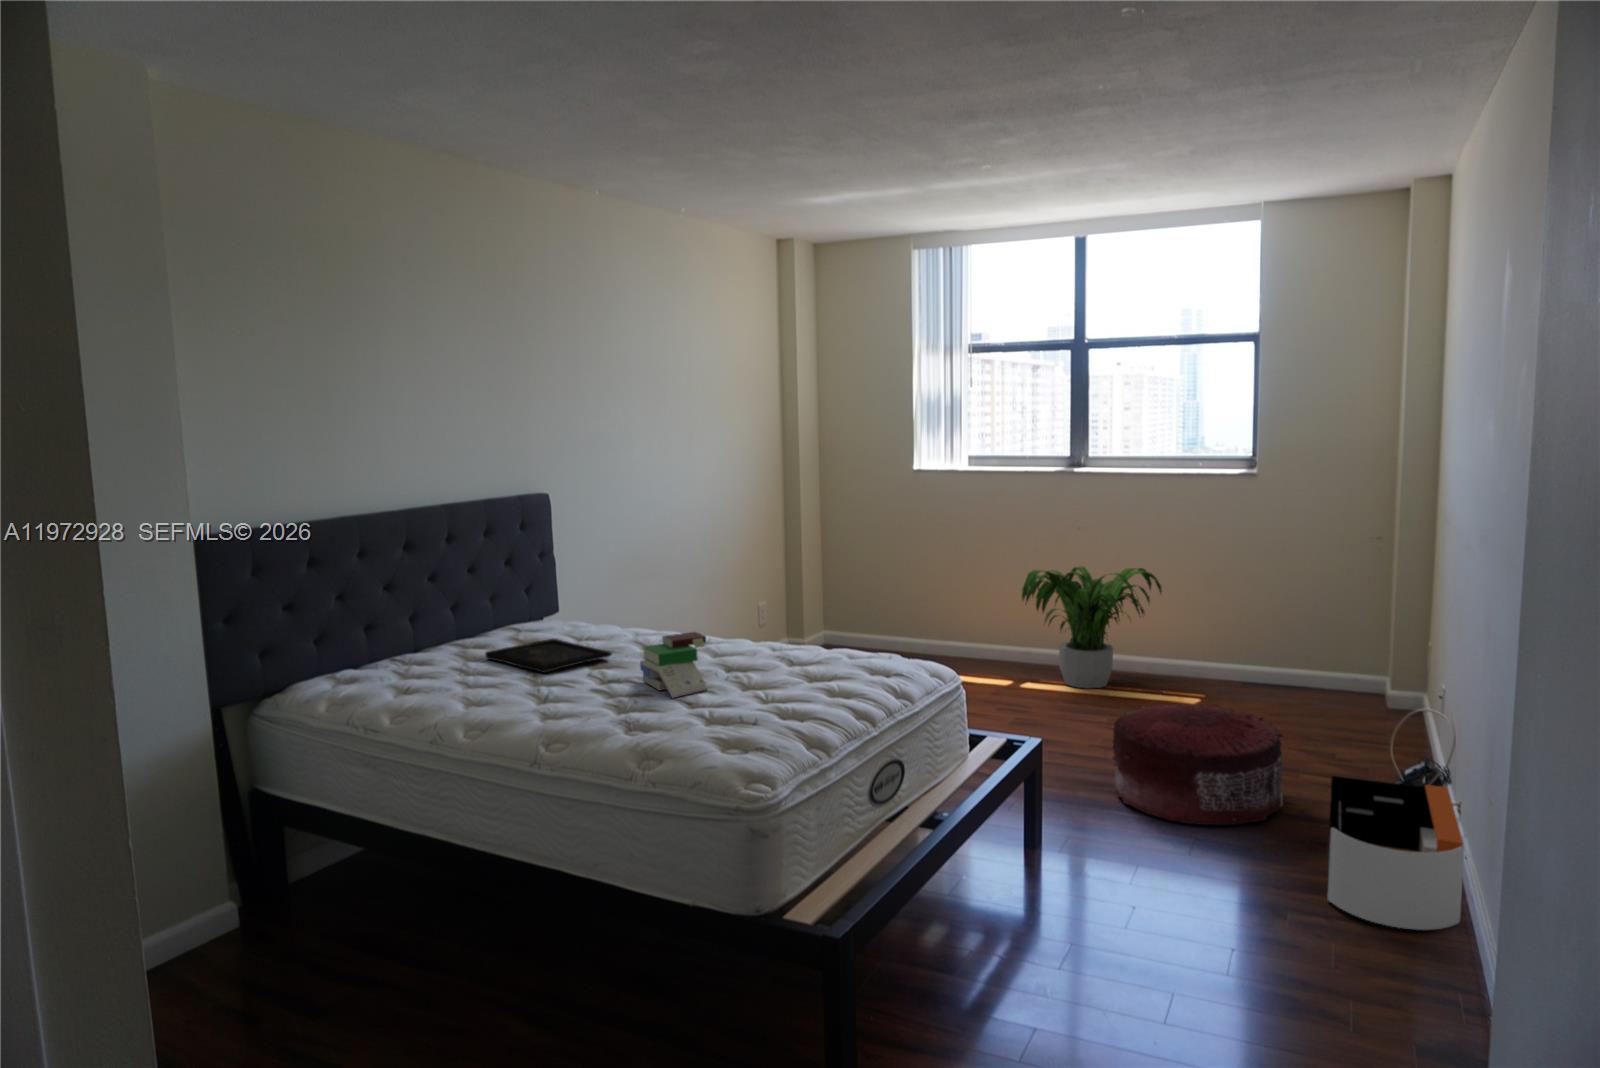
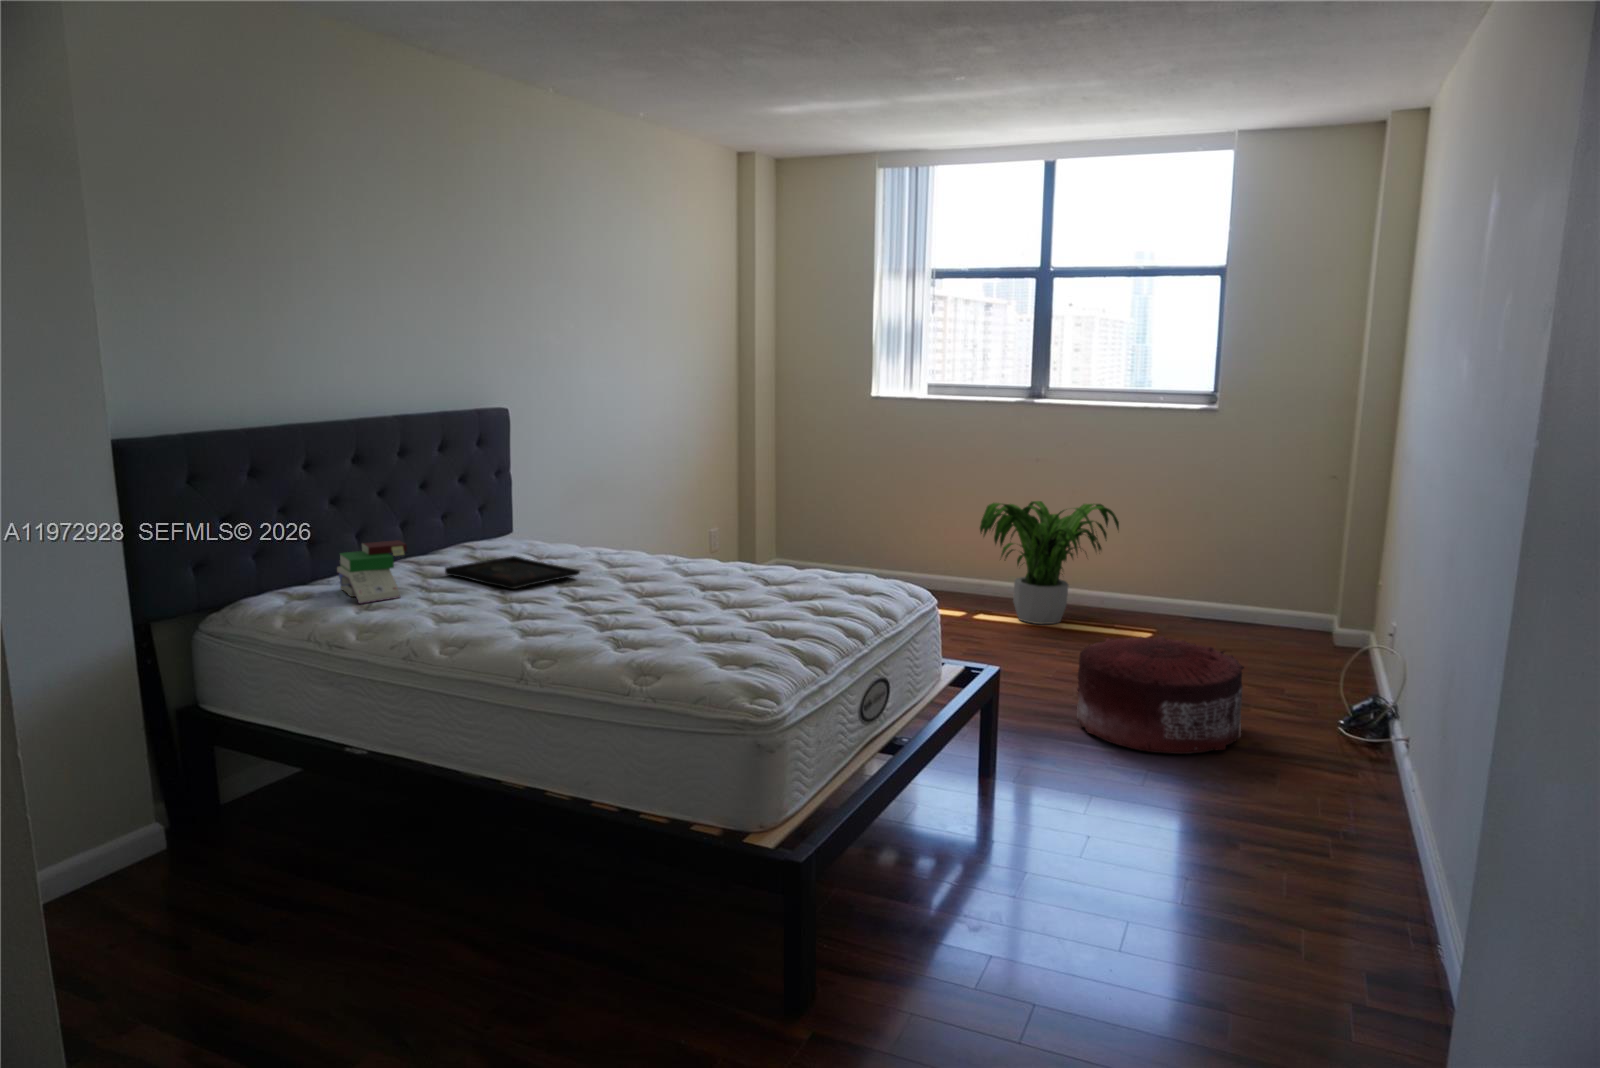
book: present [640,632,707,698] -> present [337,540,407,604]
storage bin: present [1327,776,1464,930] -> none [1285,706,1419,848]

